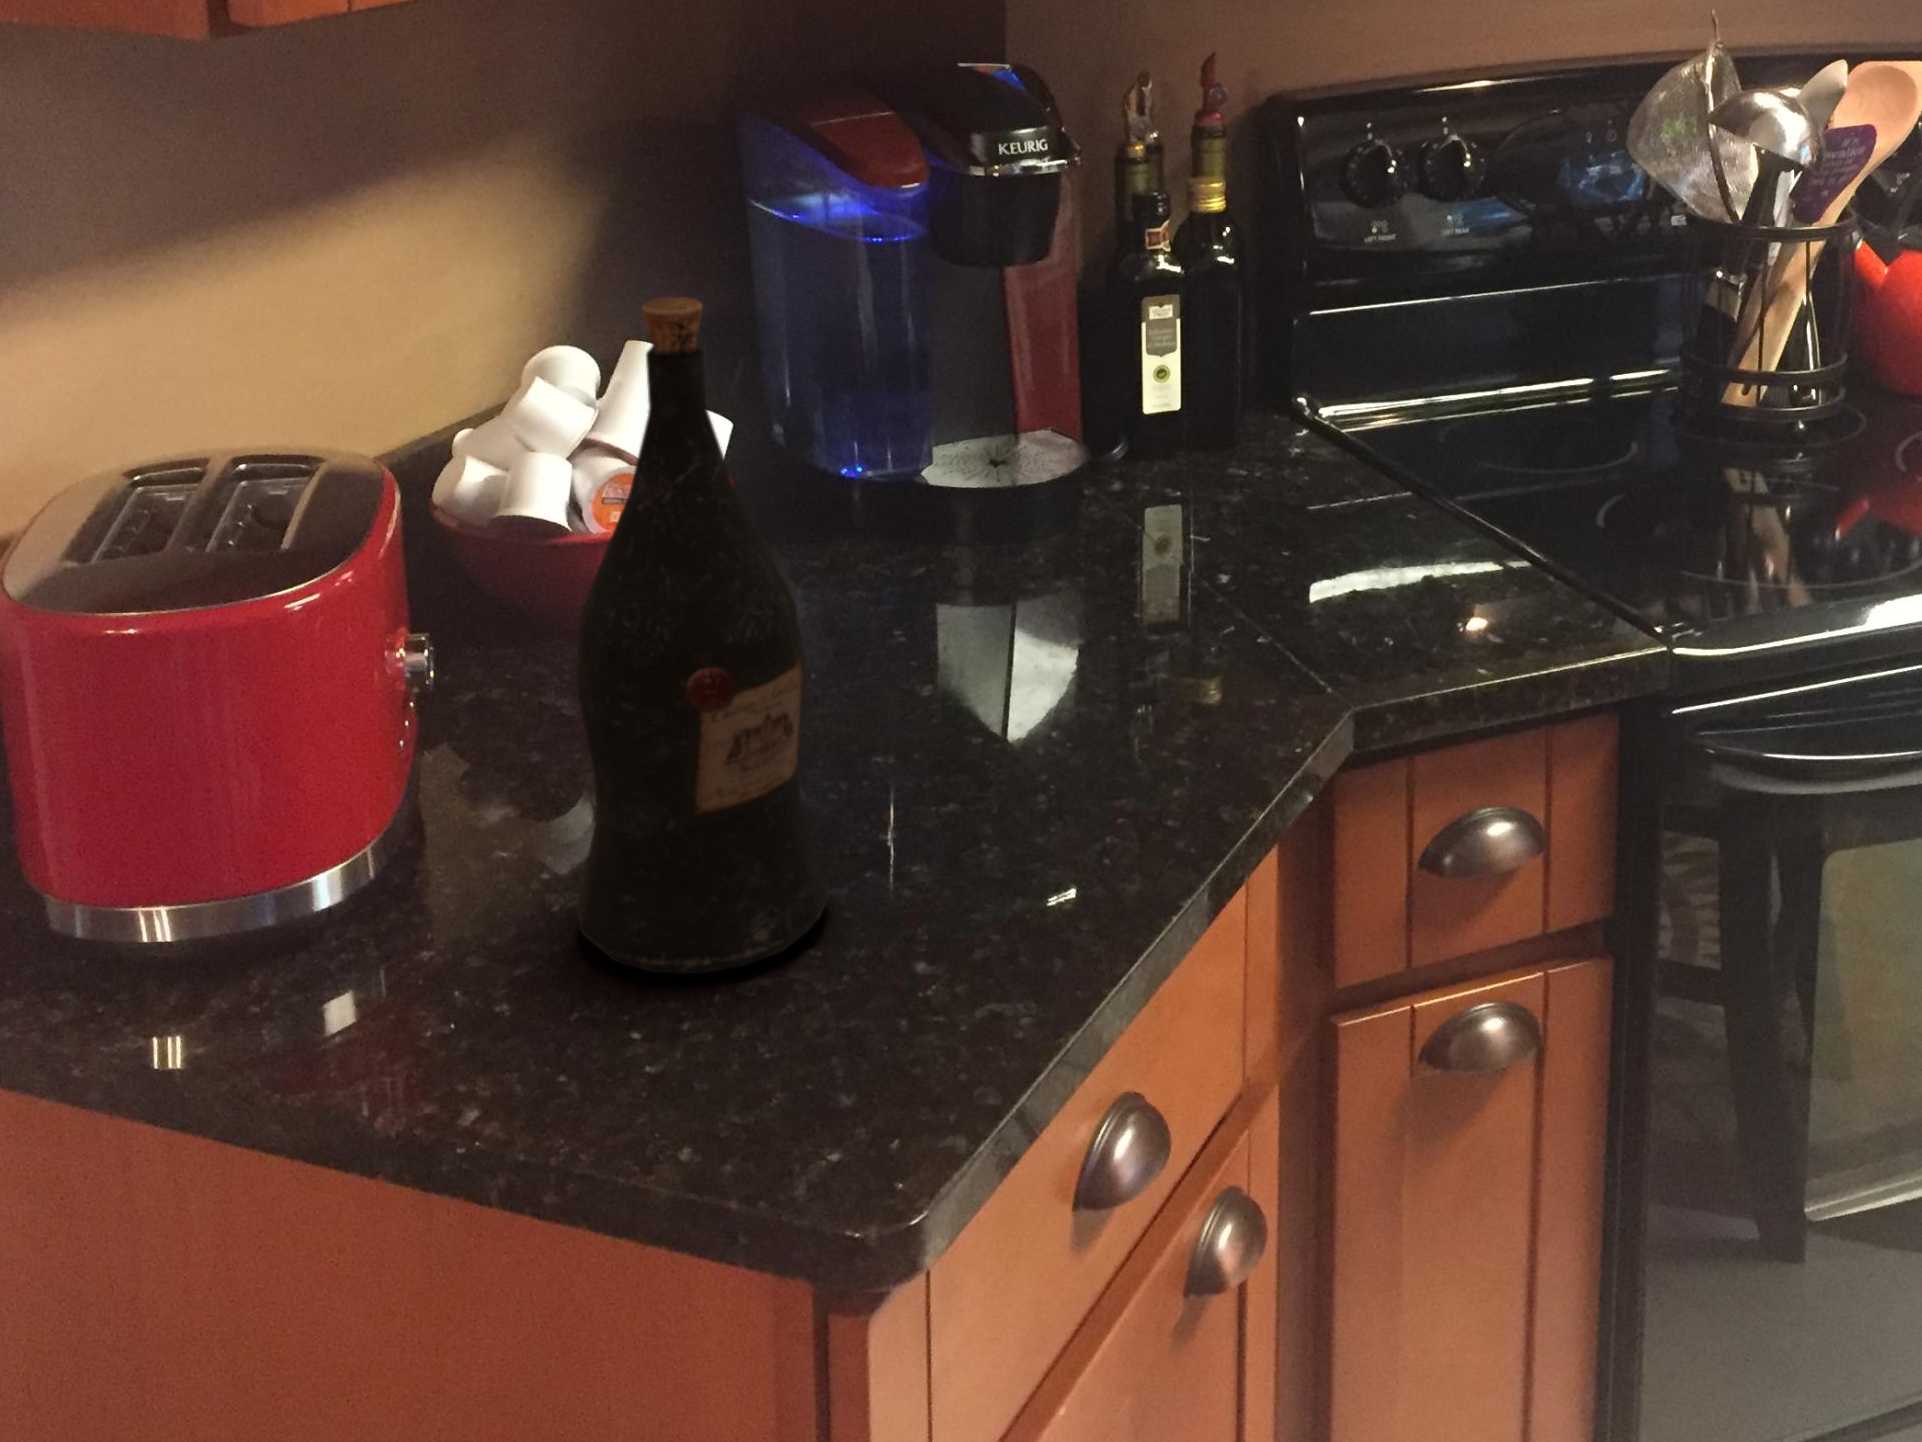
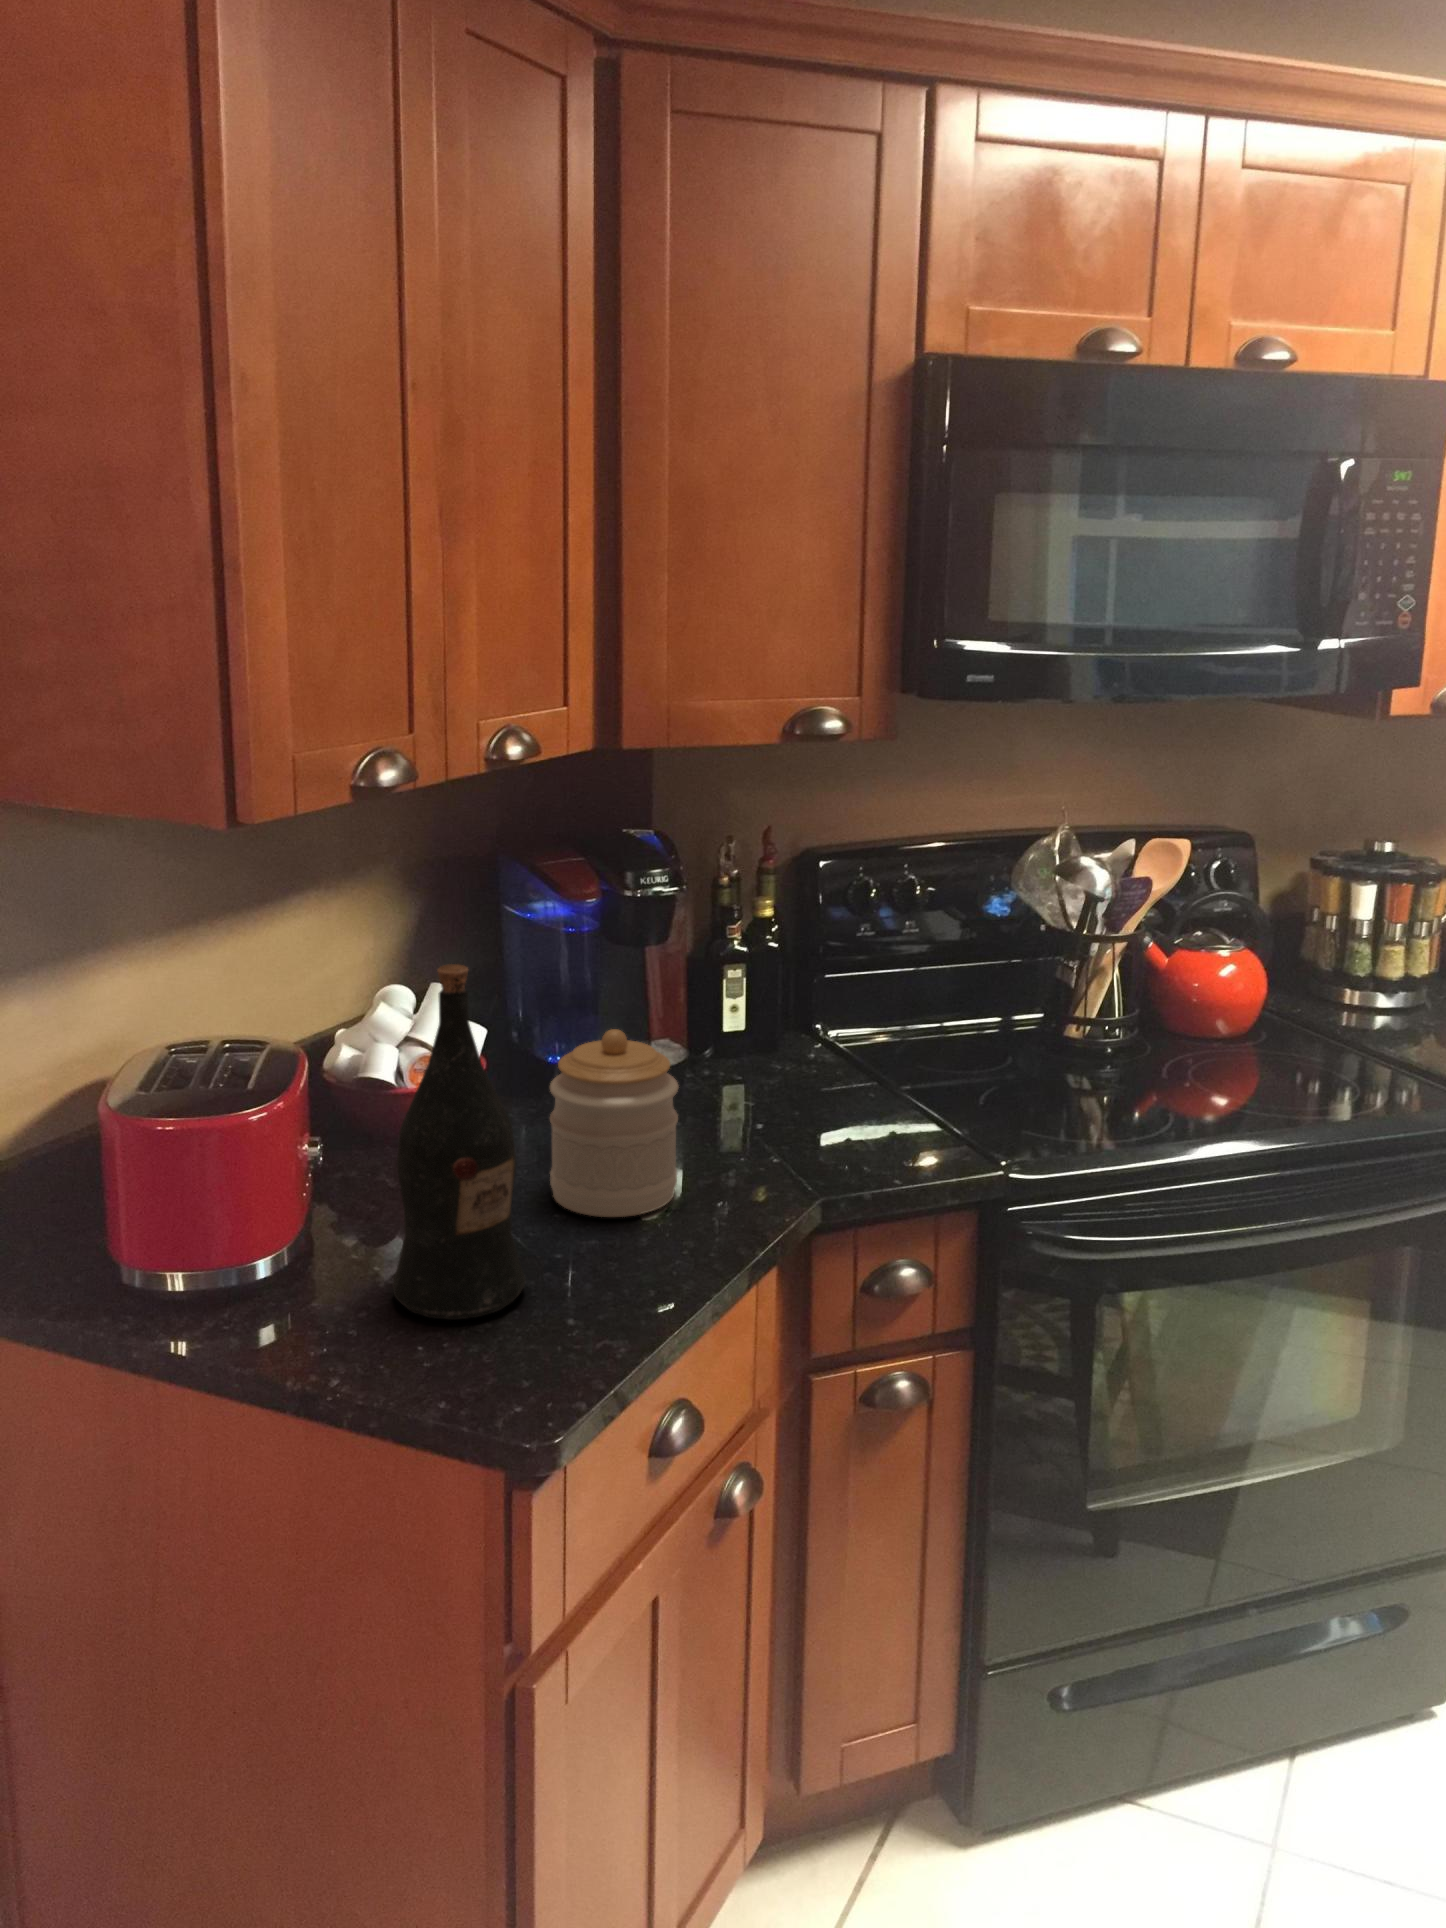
jar: none [855,413,1092,757] -> present [550,1029,679,1217]

